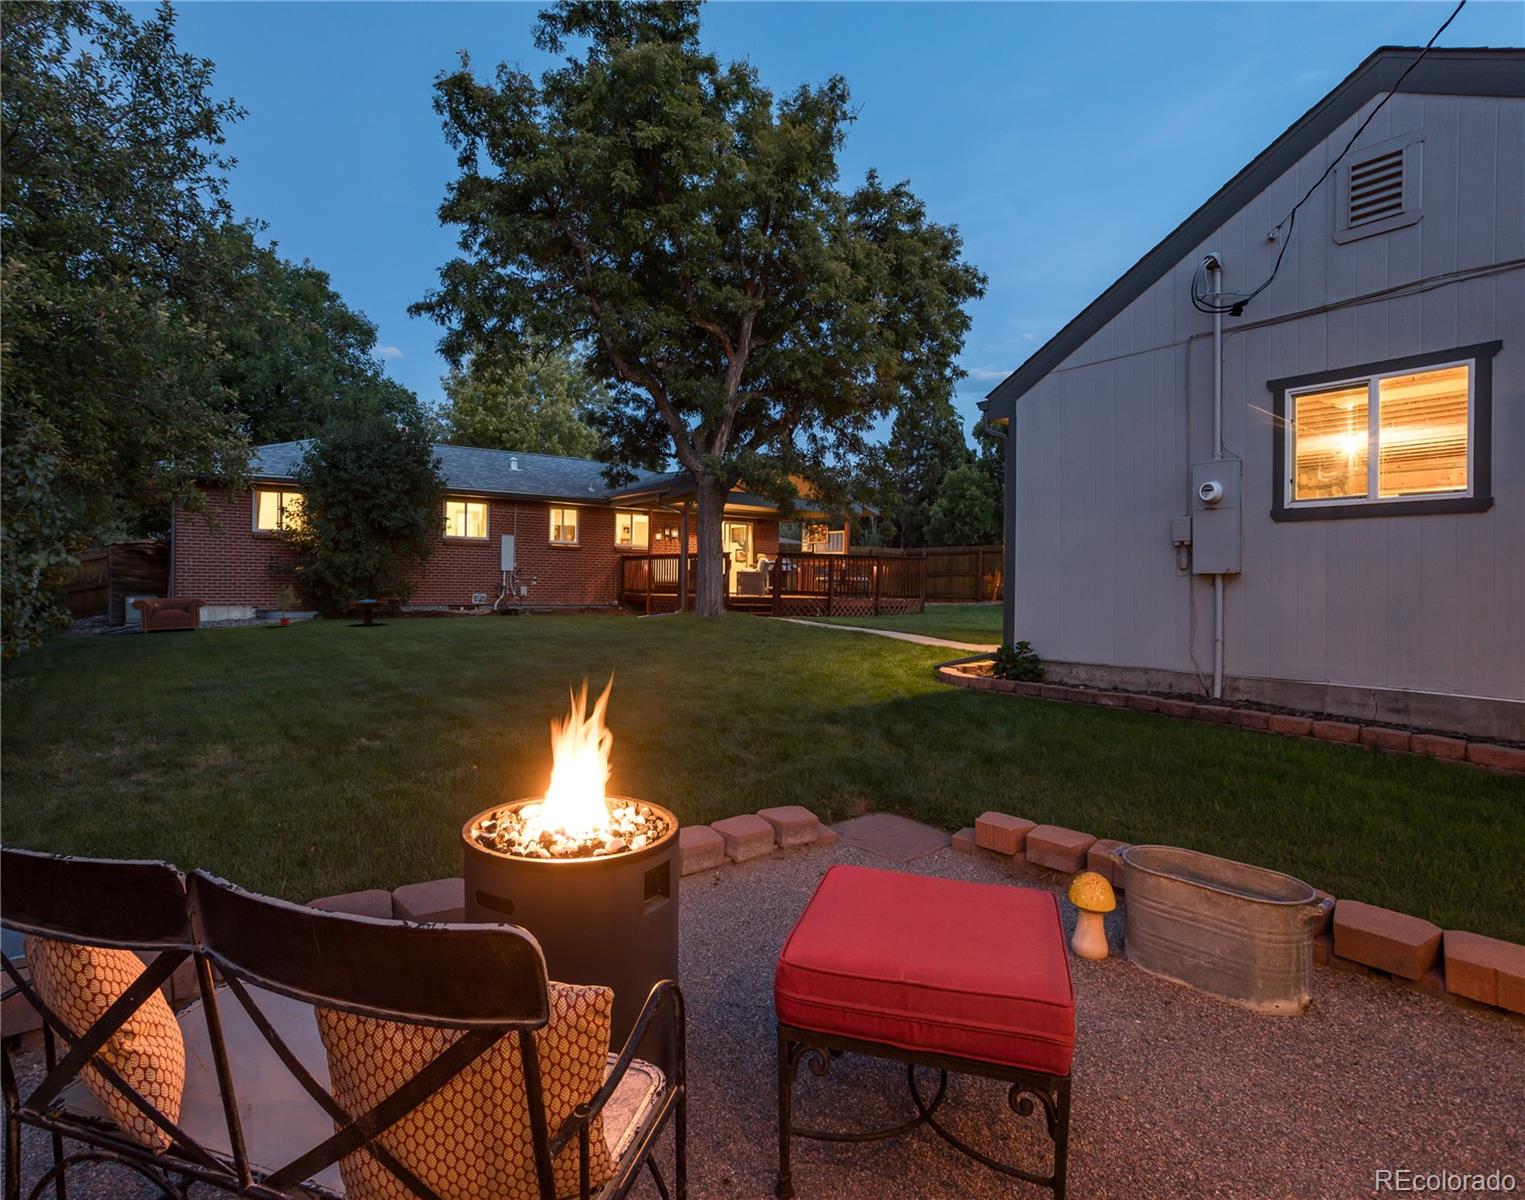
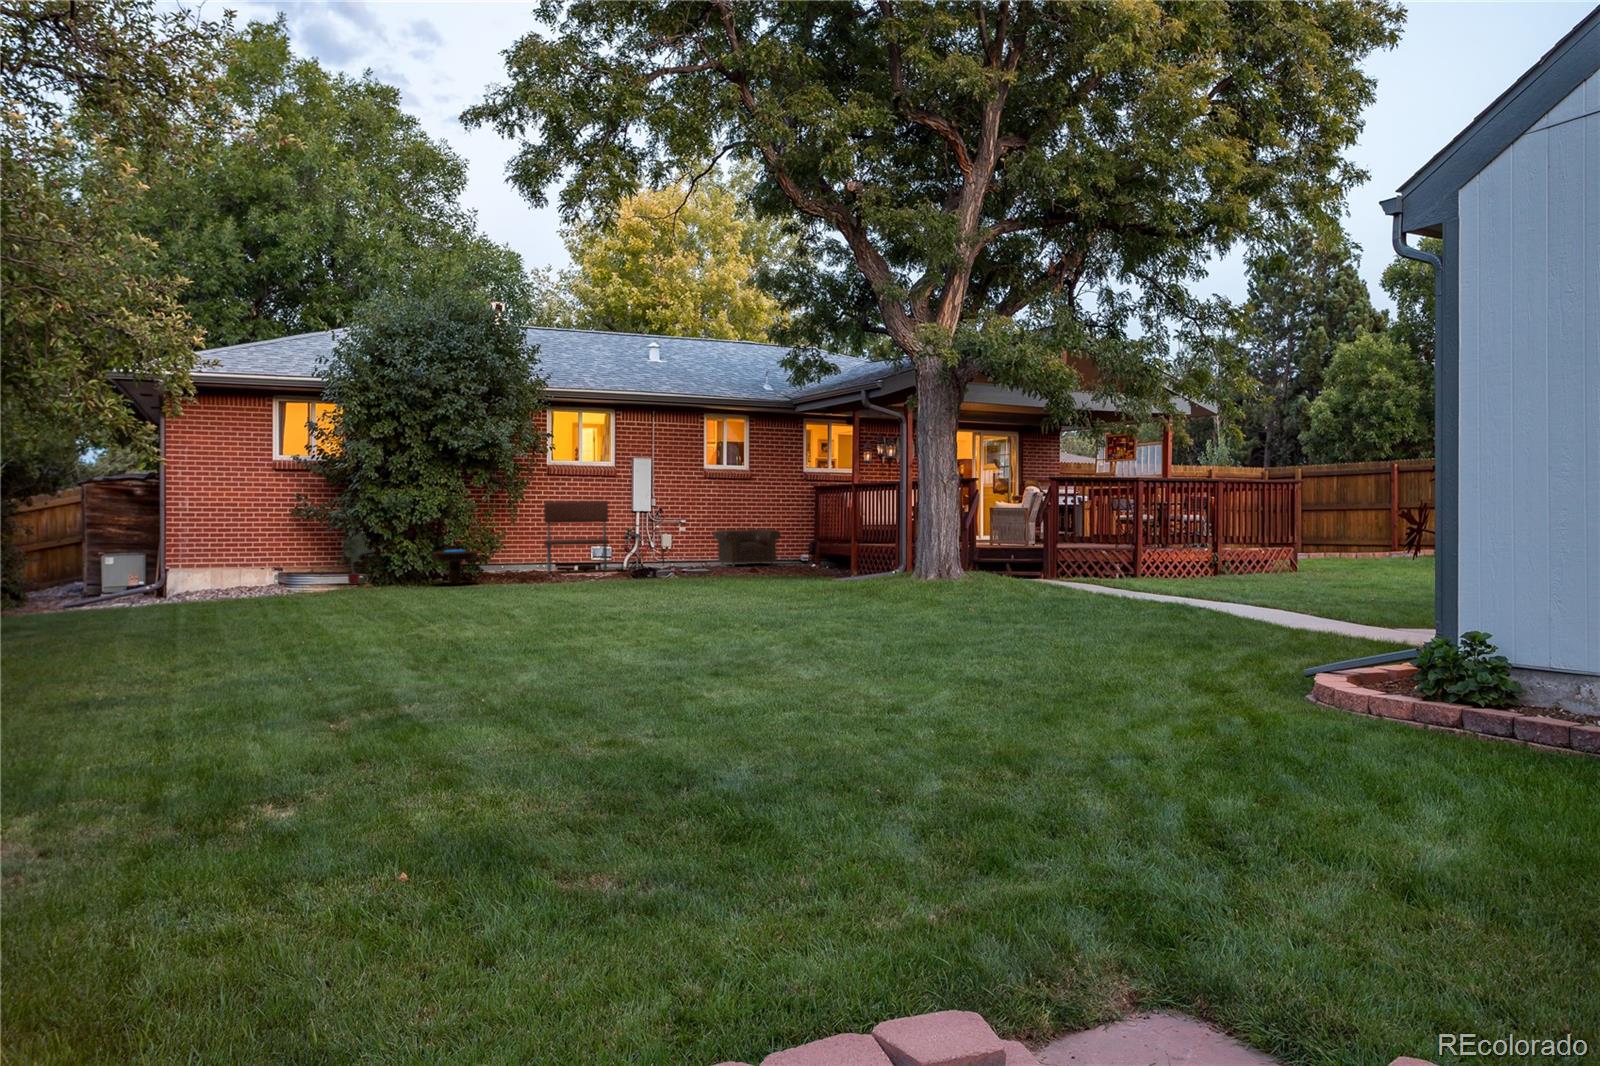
bench: none [432,565,482,617] -> present [544,501,609,573]
armchair: present [132,597,206,633] -> present [713,529,781,566]

